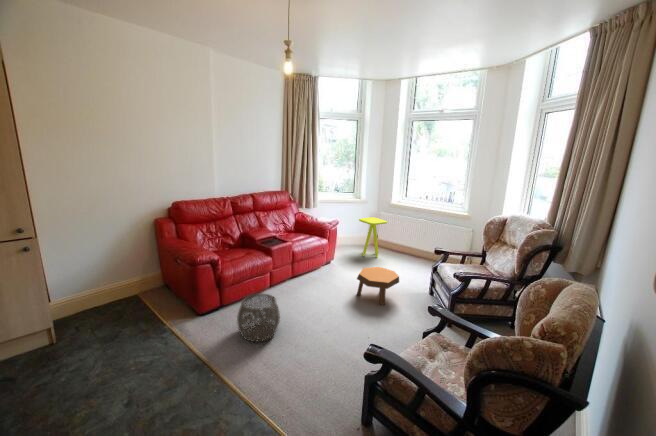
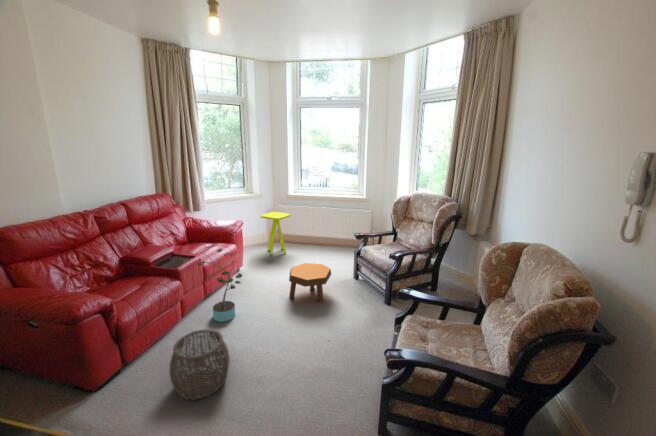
potted plant: none [283,239,317,298] -> present [198,249,242,322]

